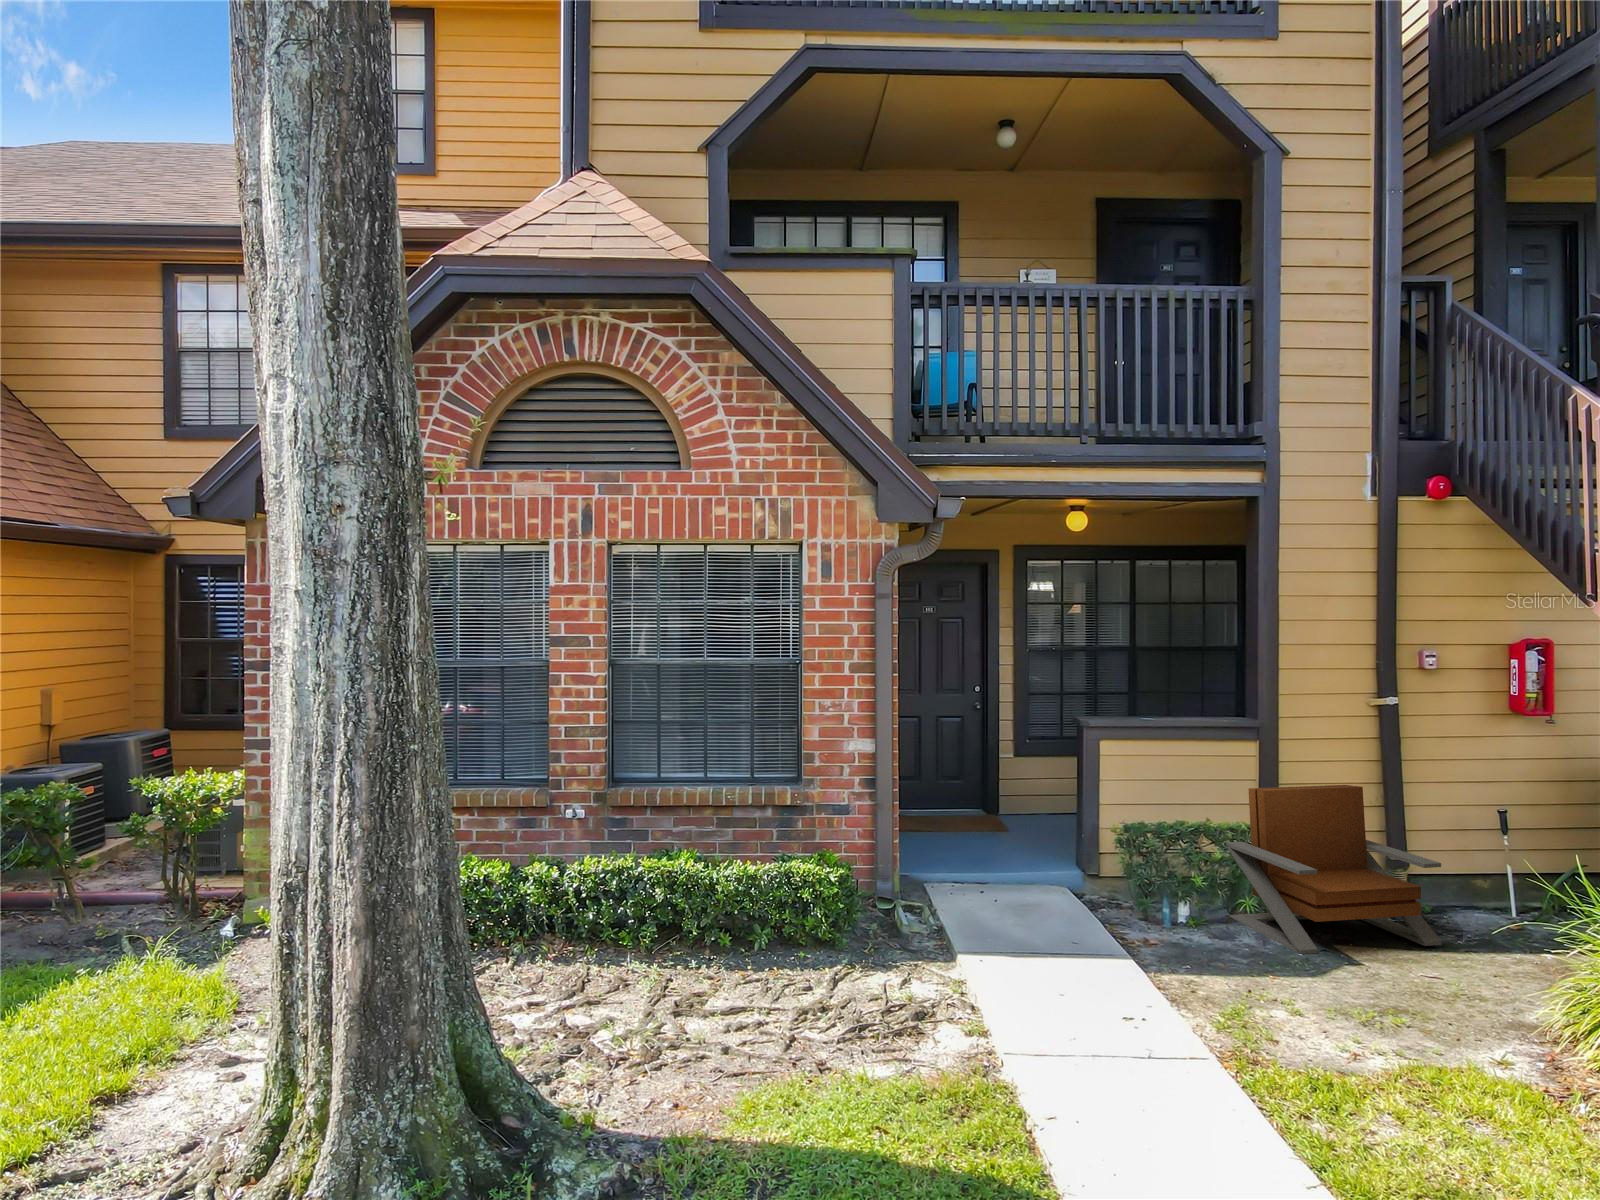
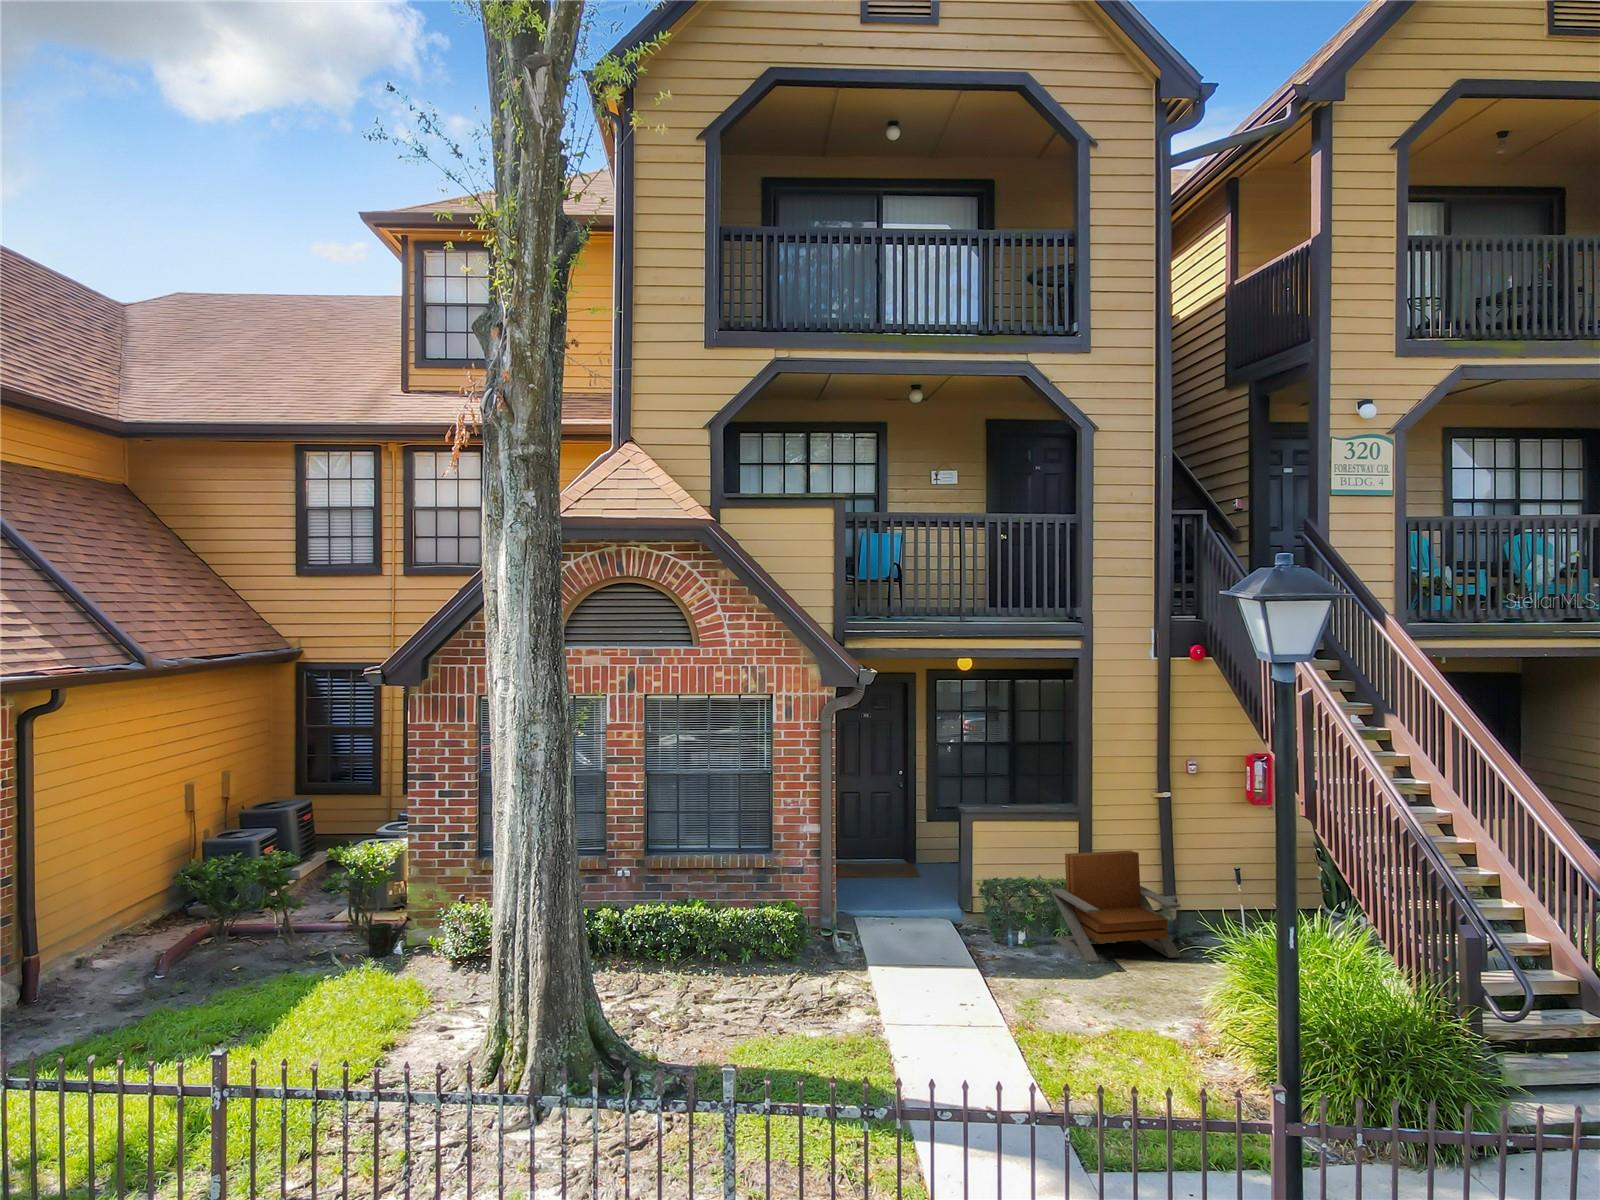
watering can: none [166,878,250,940] -> present [361,916,412,957]

